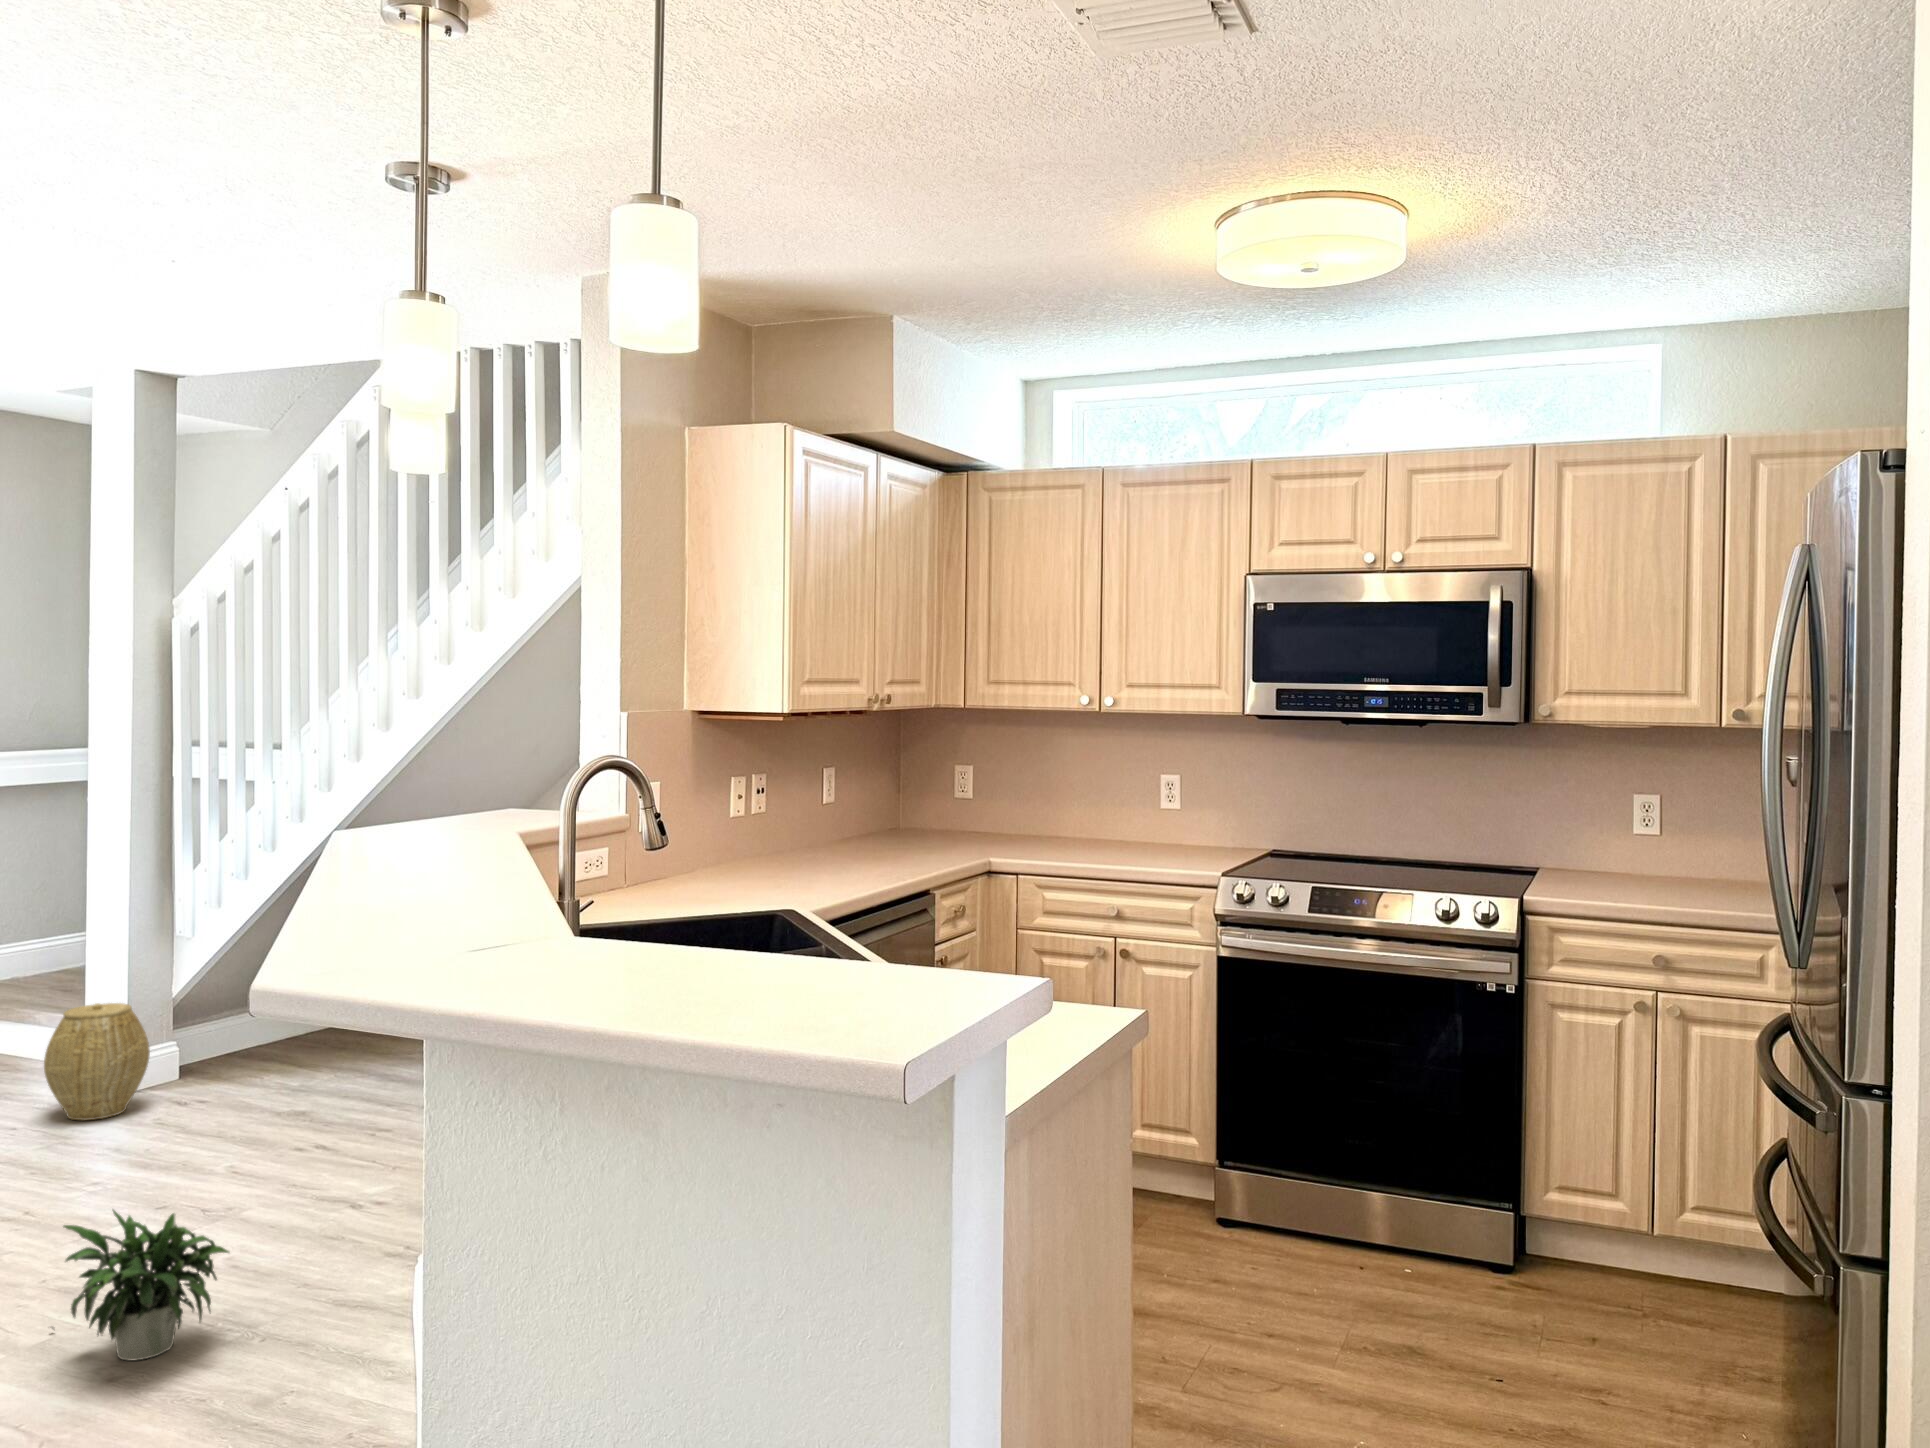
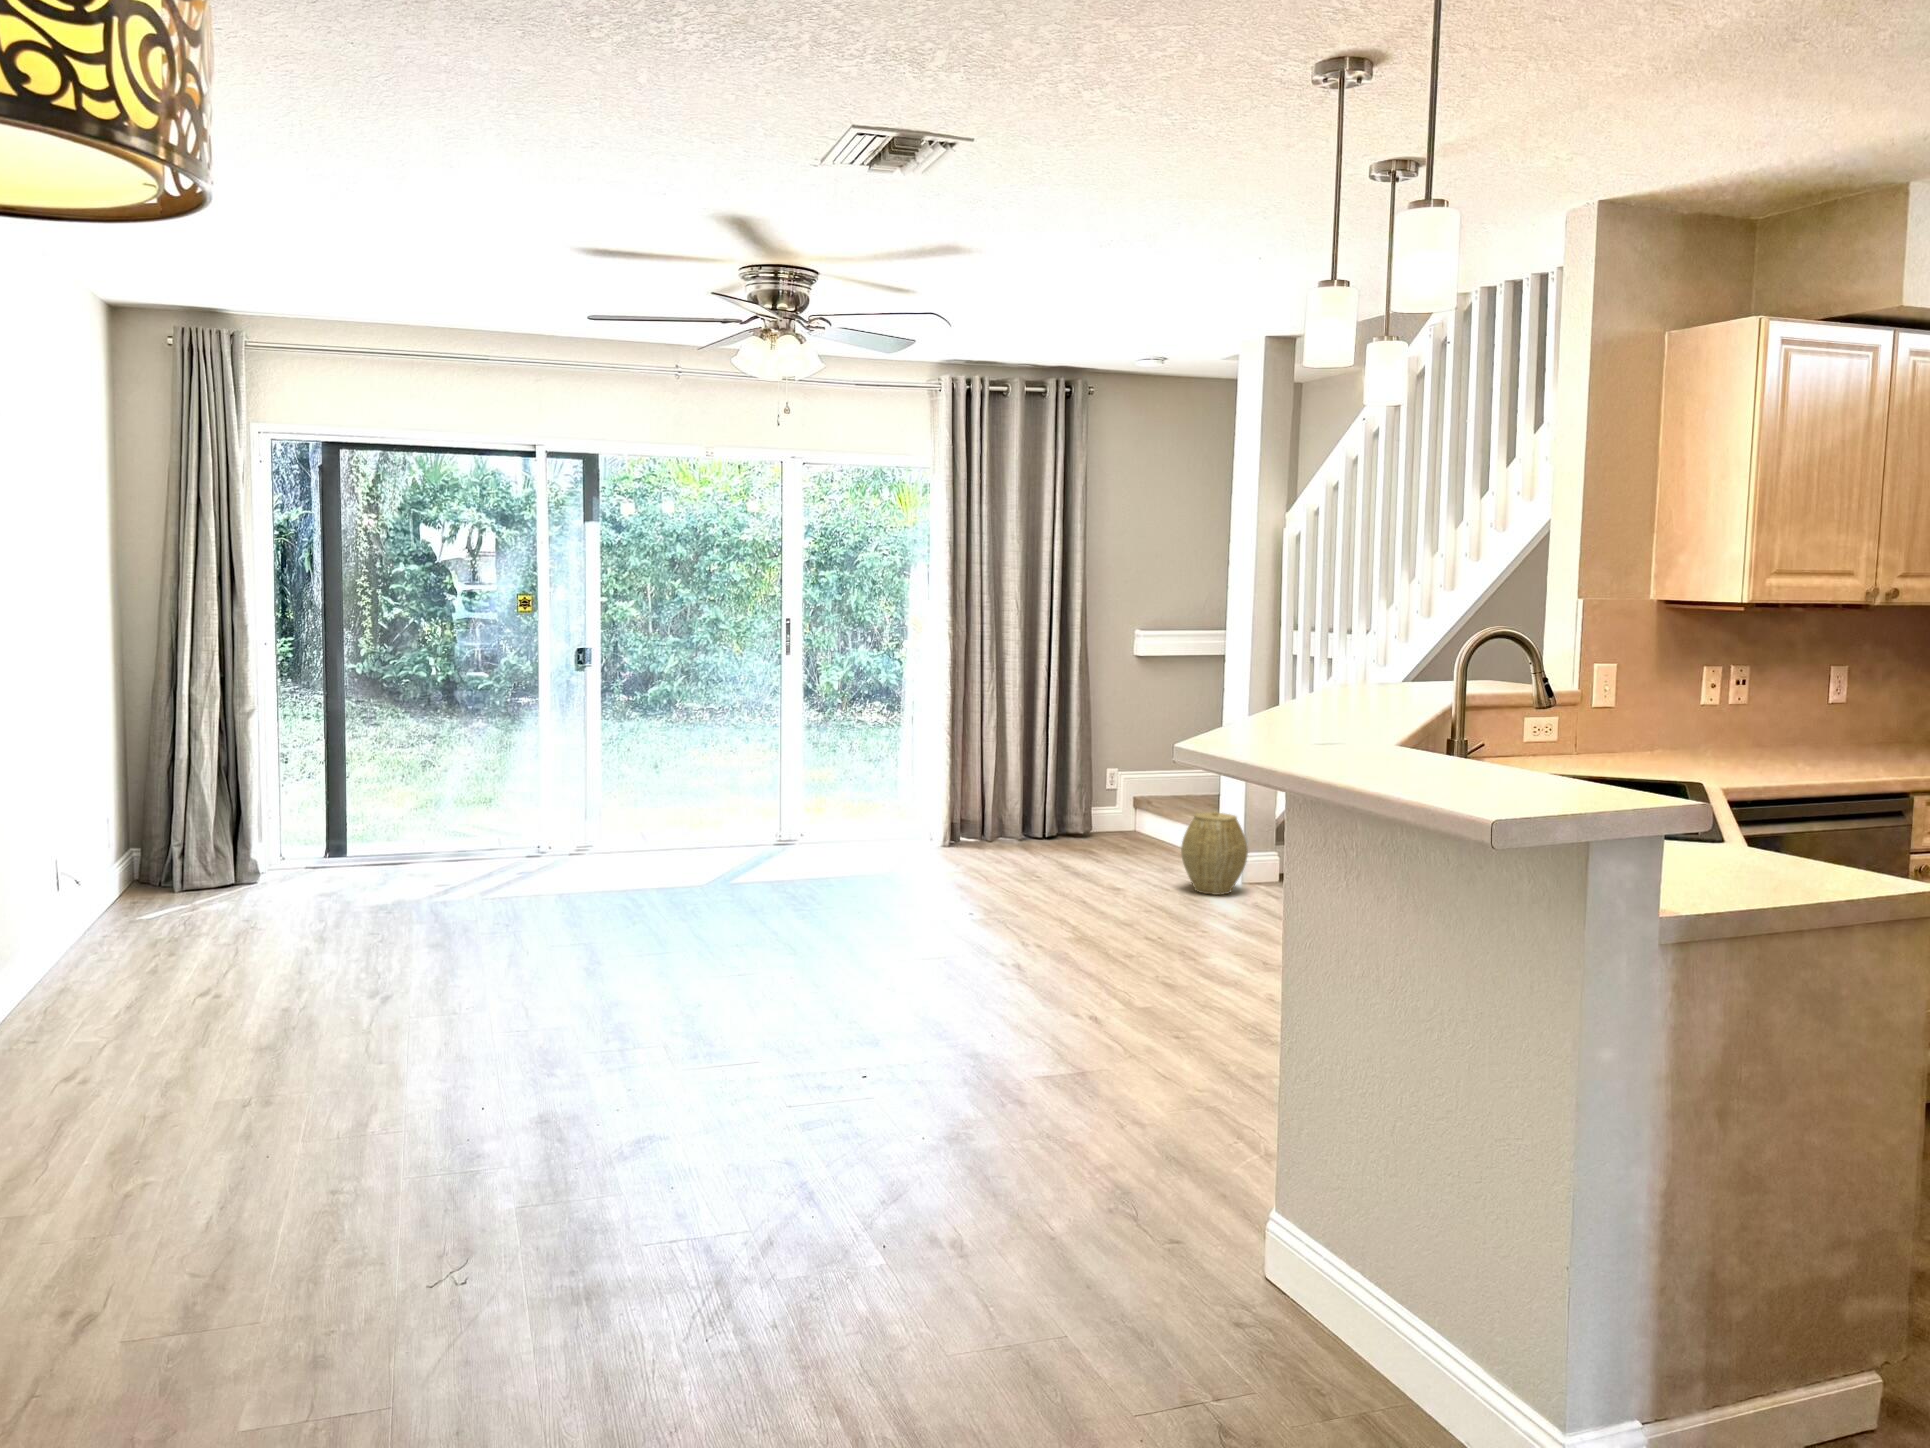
potted plant: present [51,1210,229,1360] -> none [1146,926,1248,1029]

